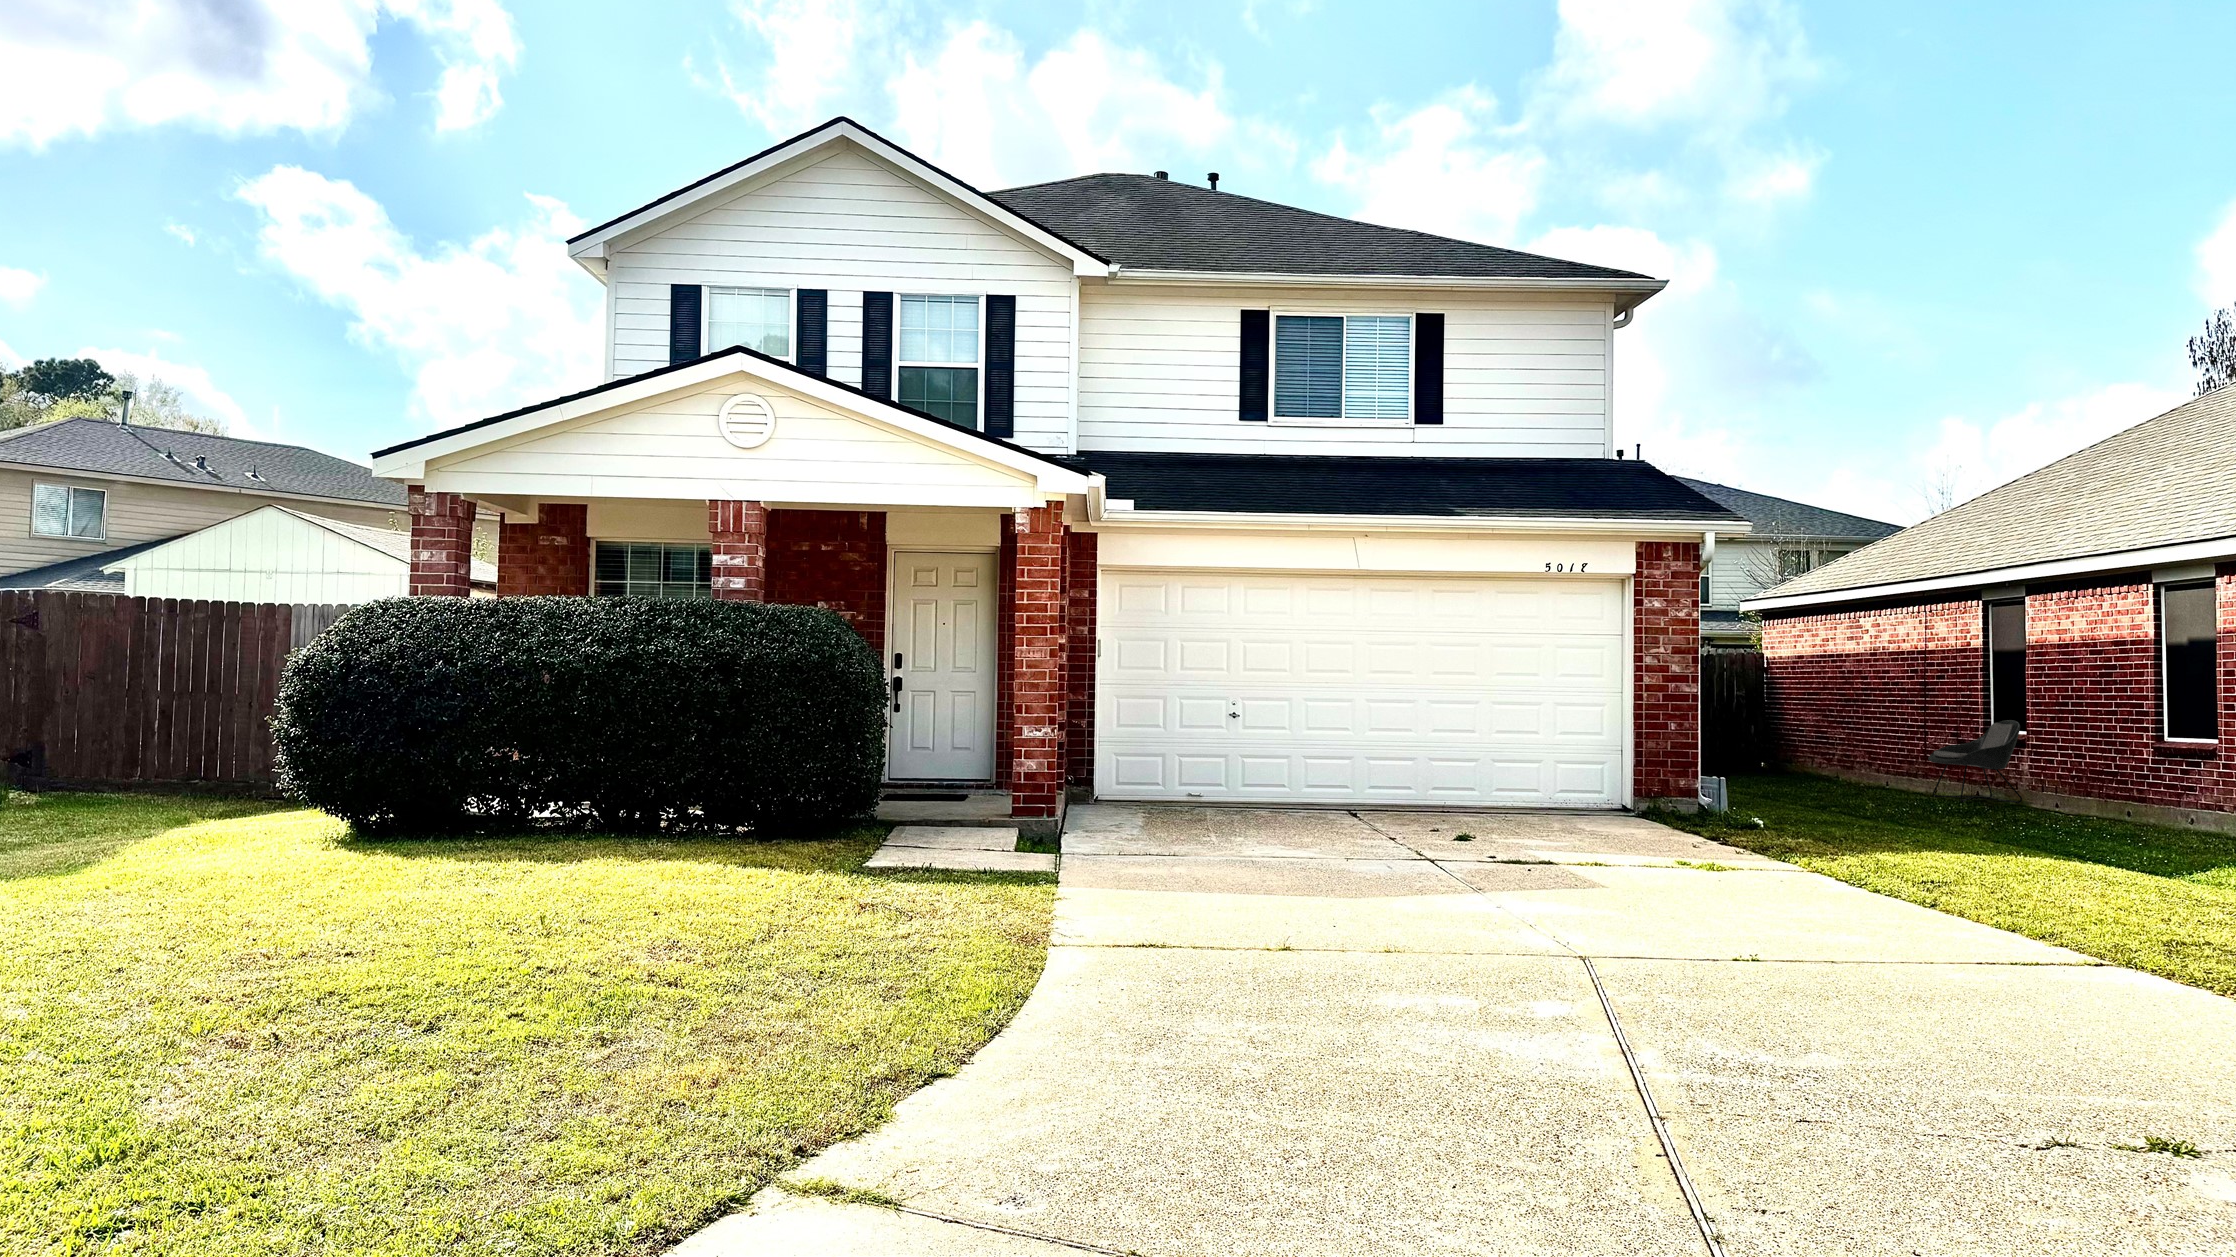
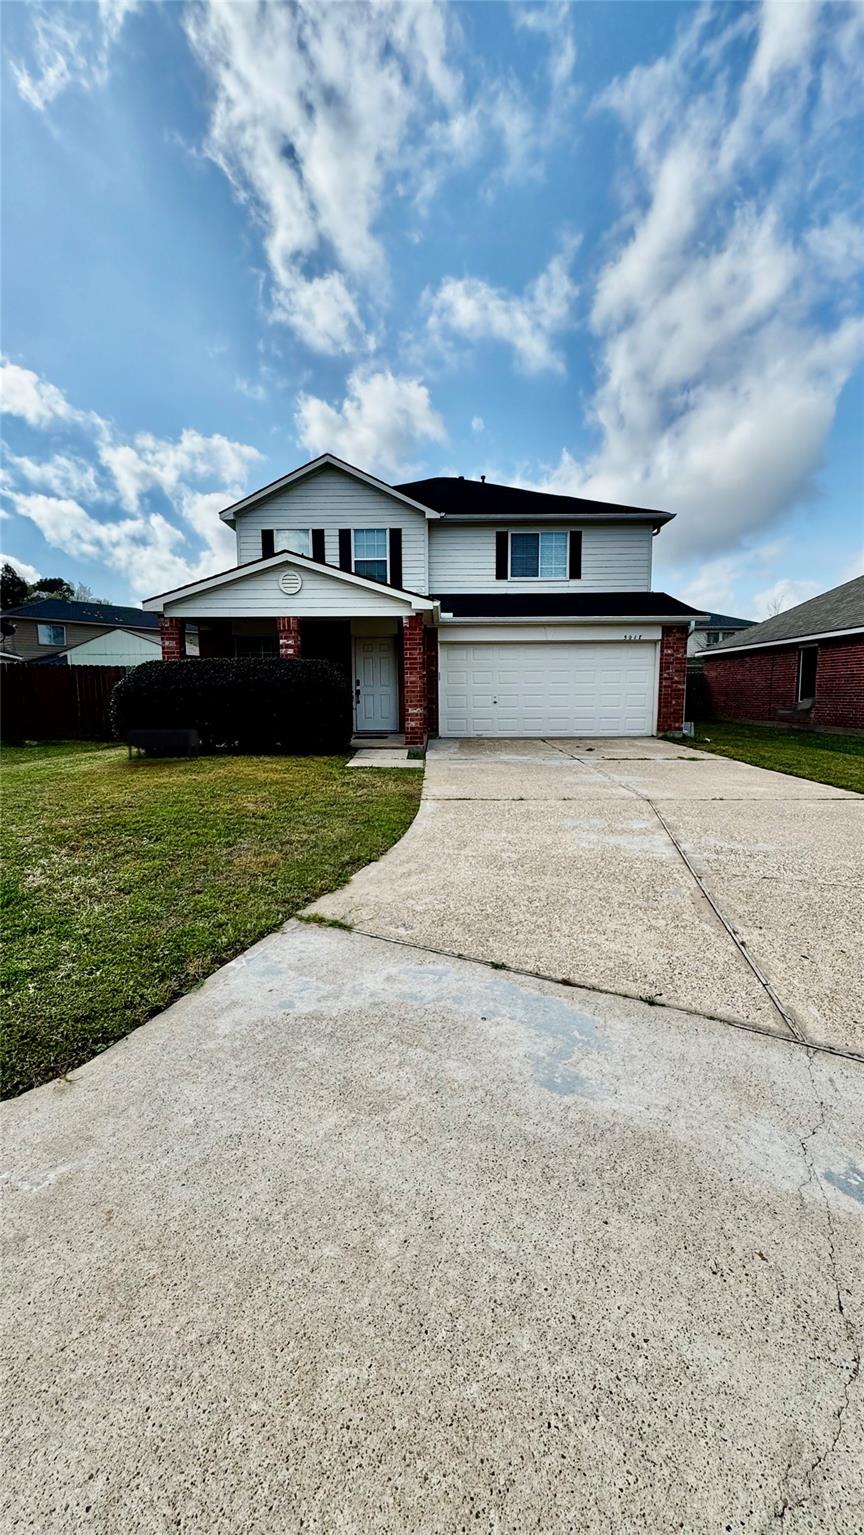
bench: none [314,766,495,844] -> present [126,729,198,760]

